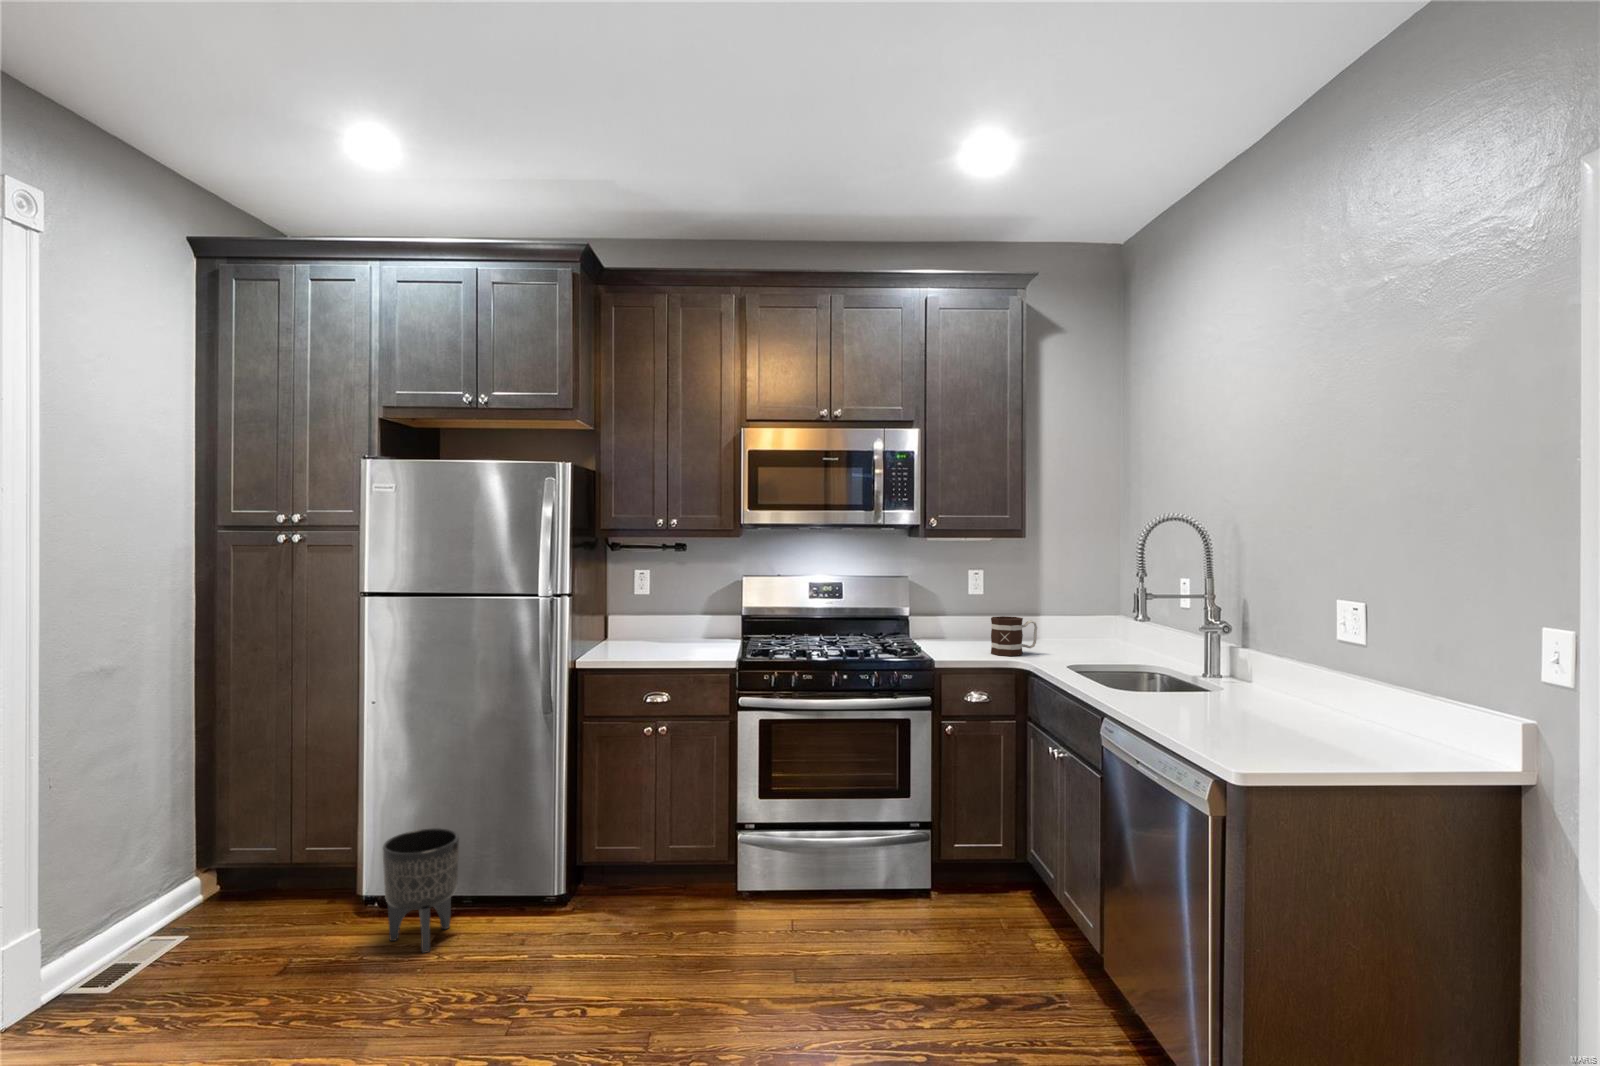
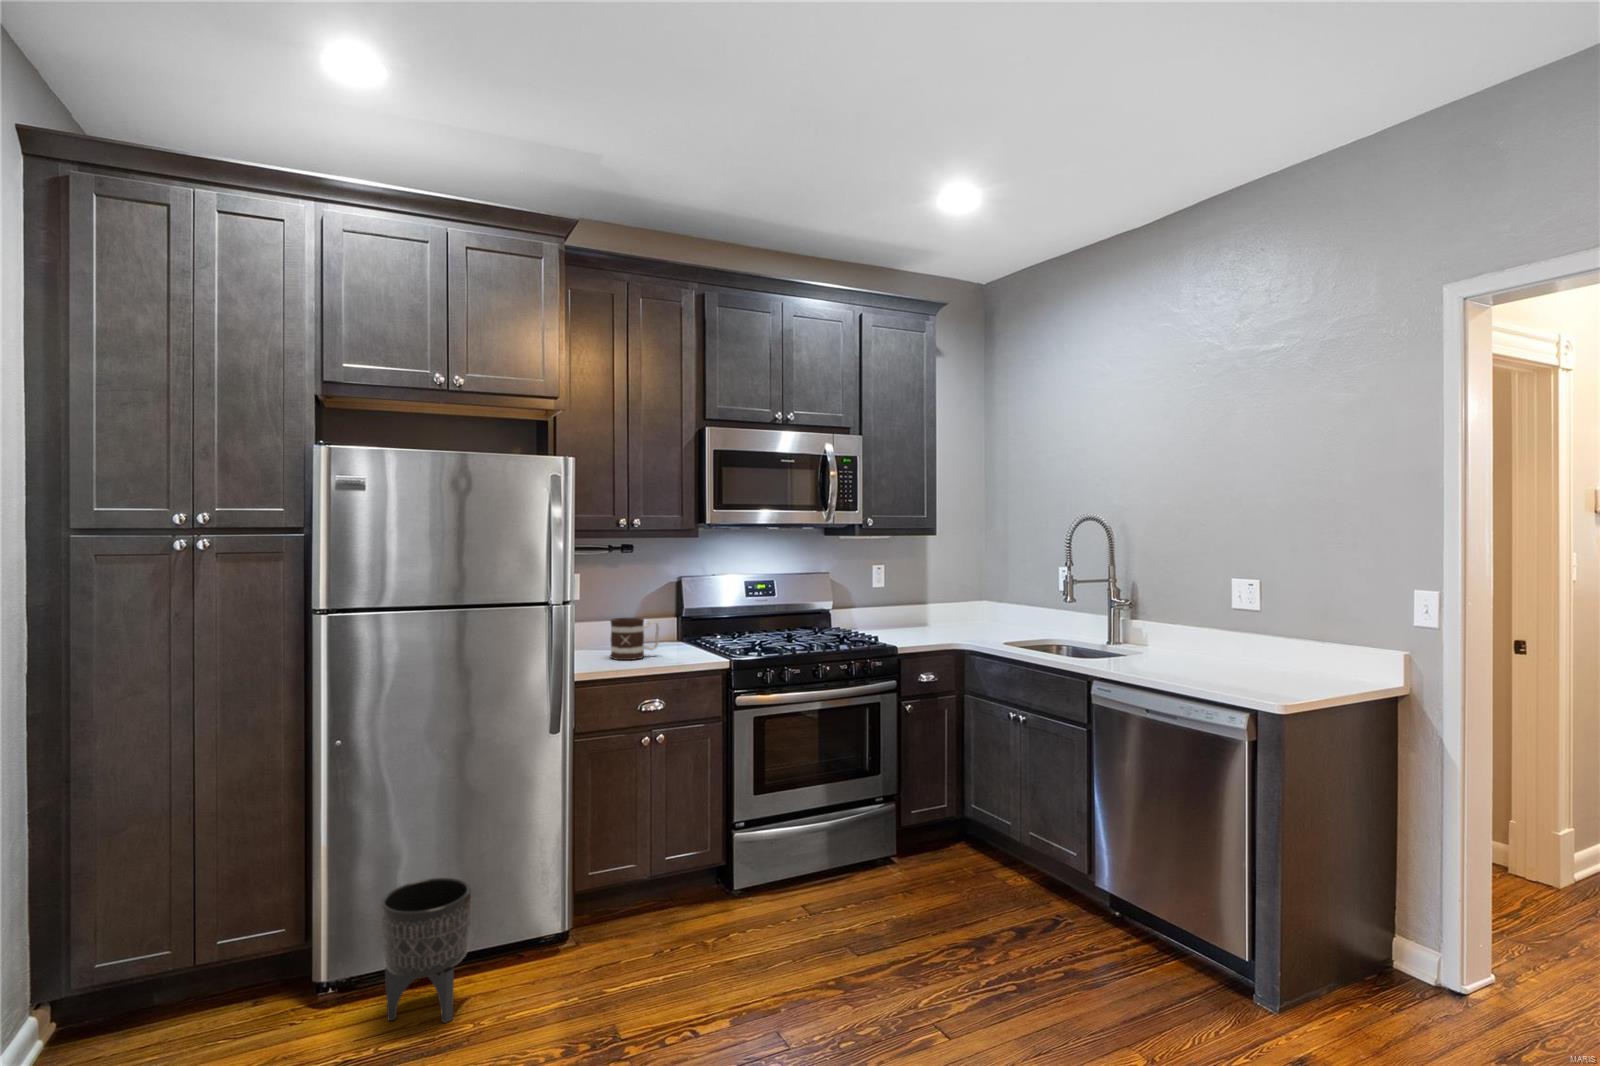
mug: present [991,616,1037,656] -> present [610,618,659,660]

